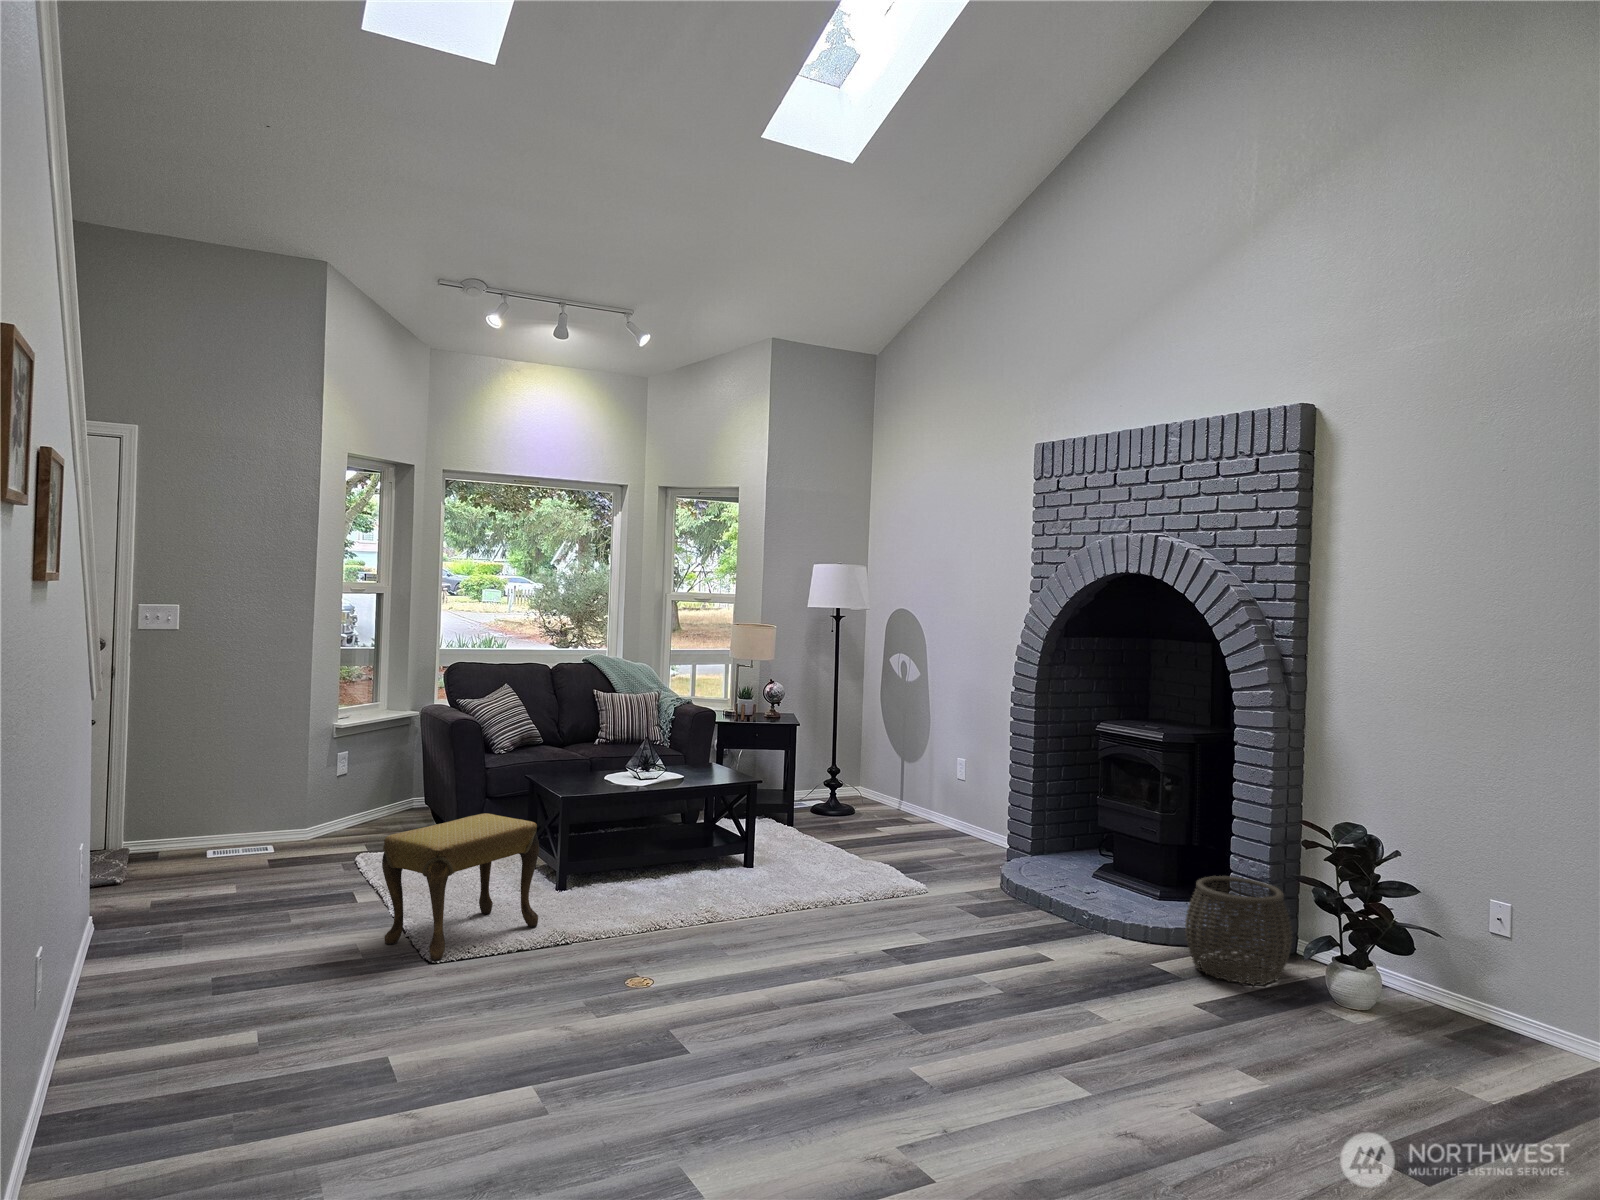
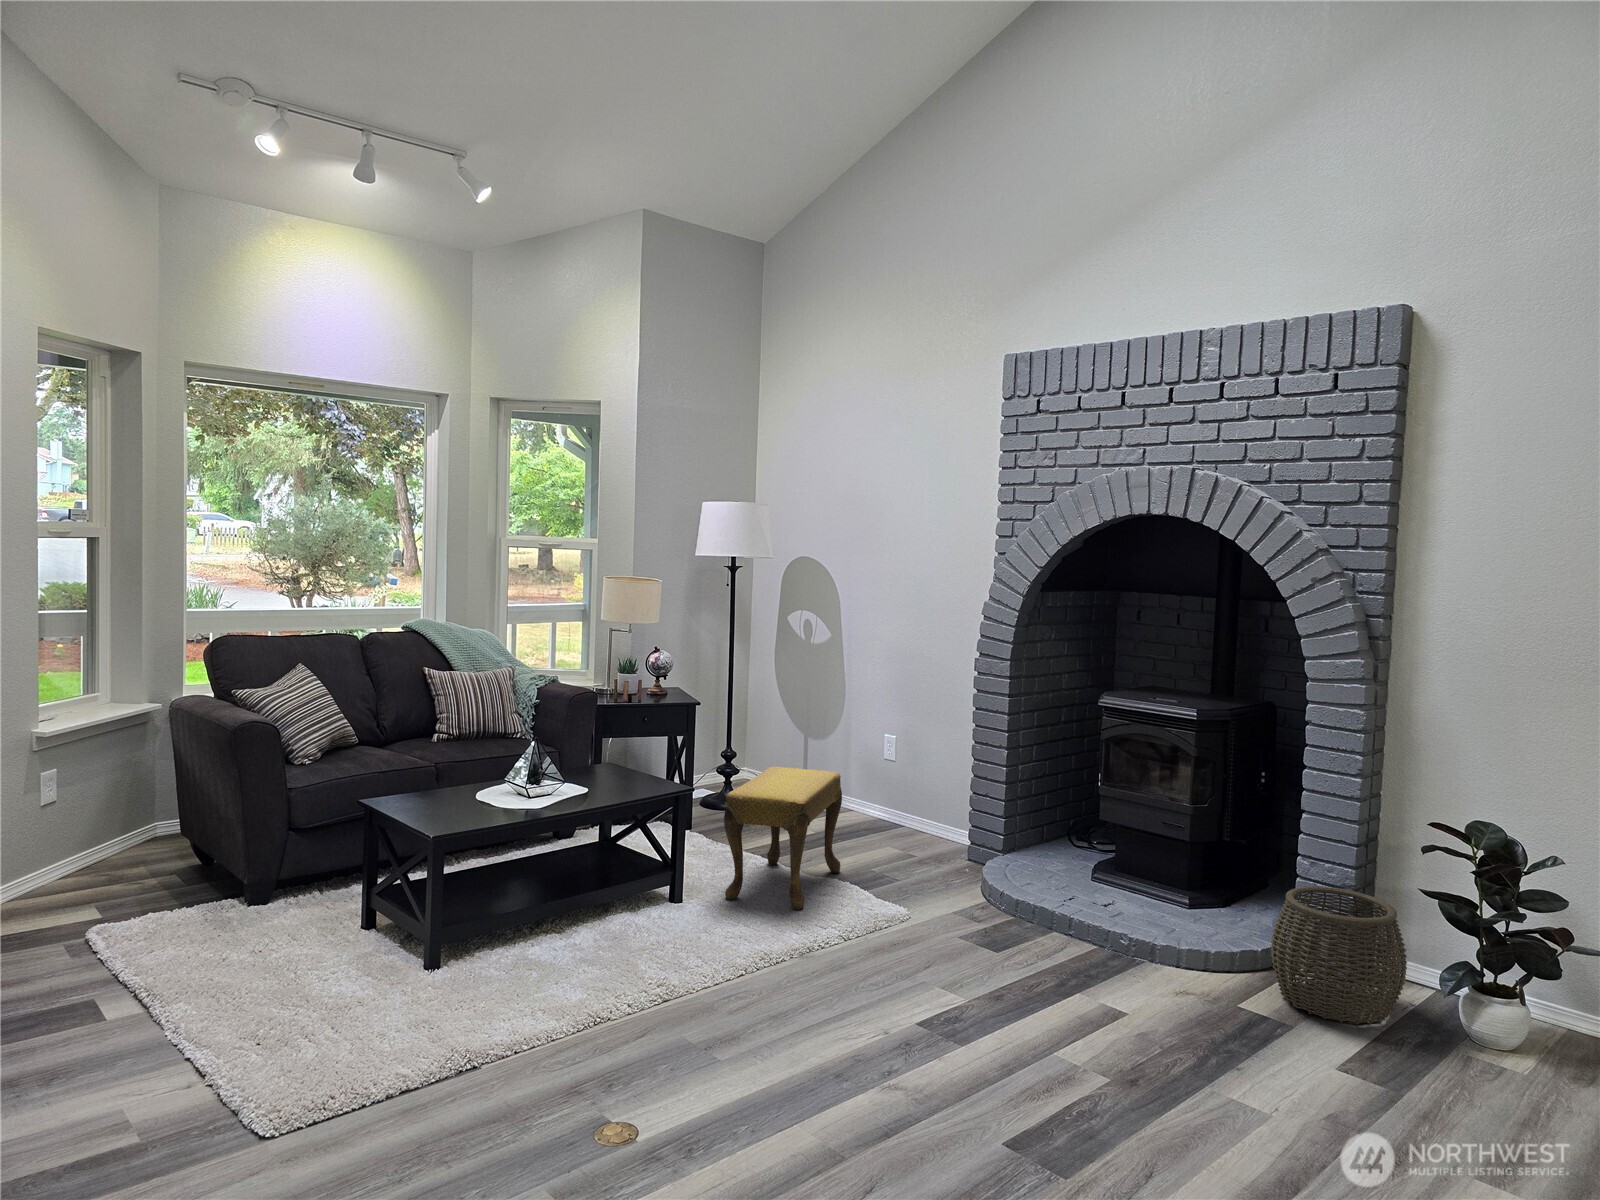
footstool: present [382,813,539,960] -> present [724,767,842,910]

